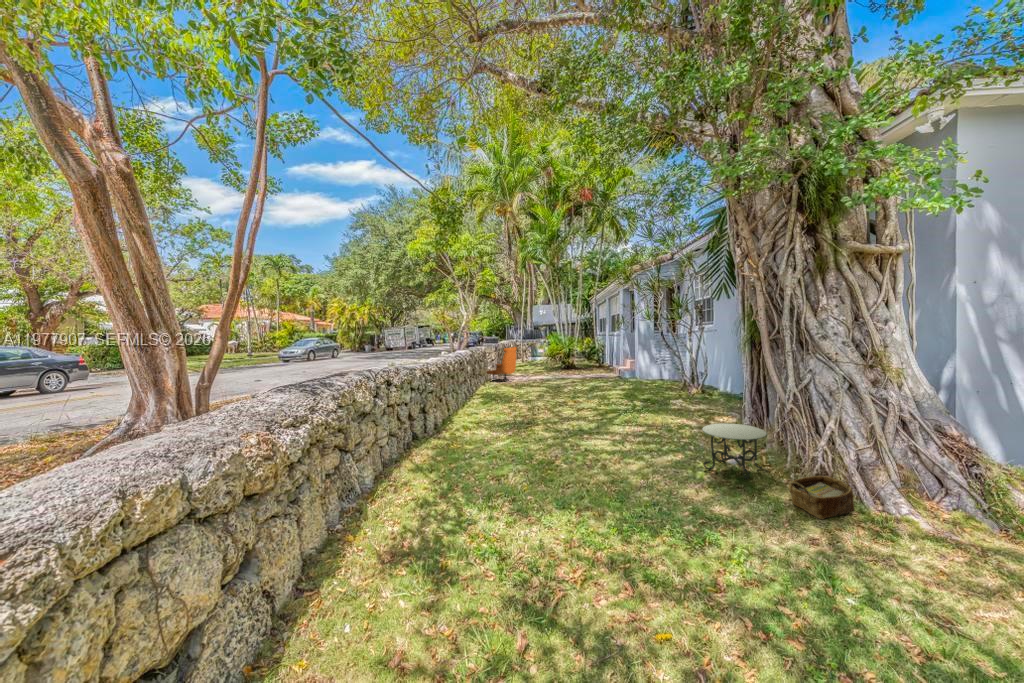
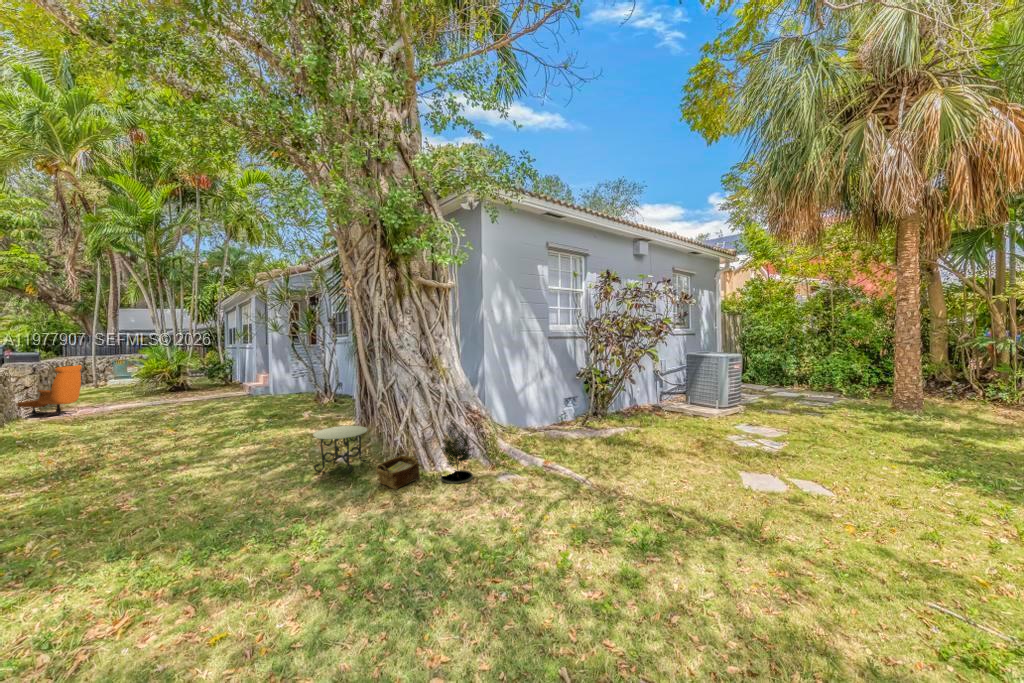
potted tree: none [888,443,959,540] -> present [440,427,473,484]

